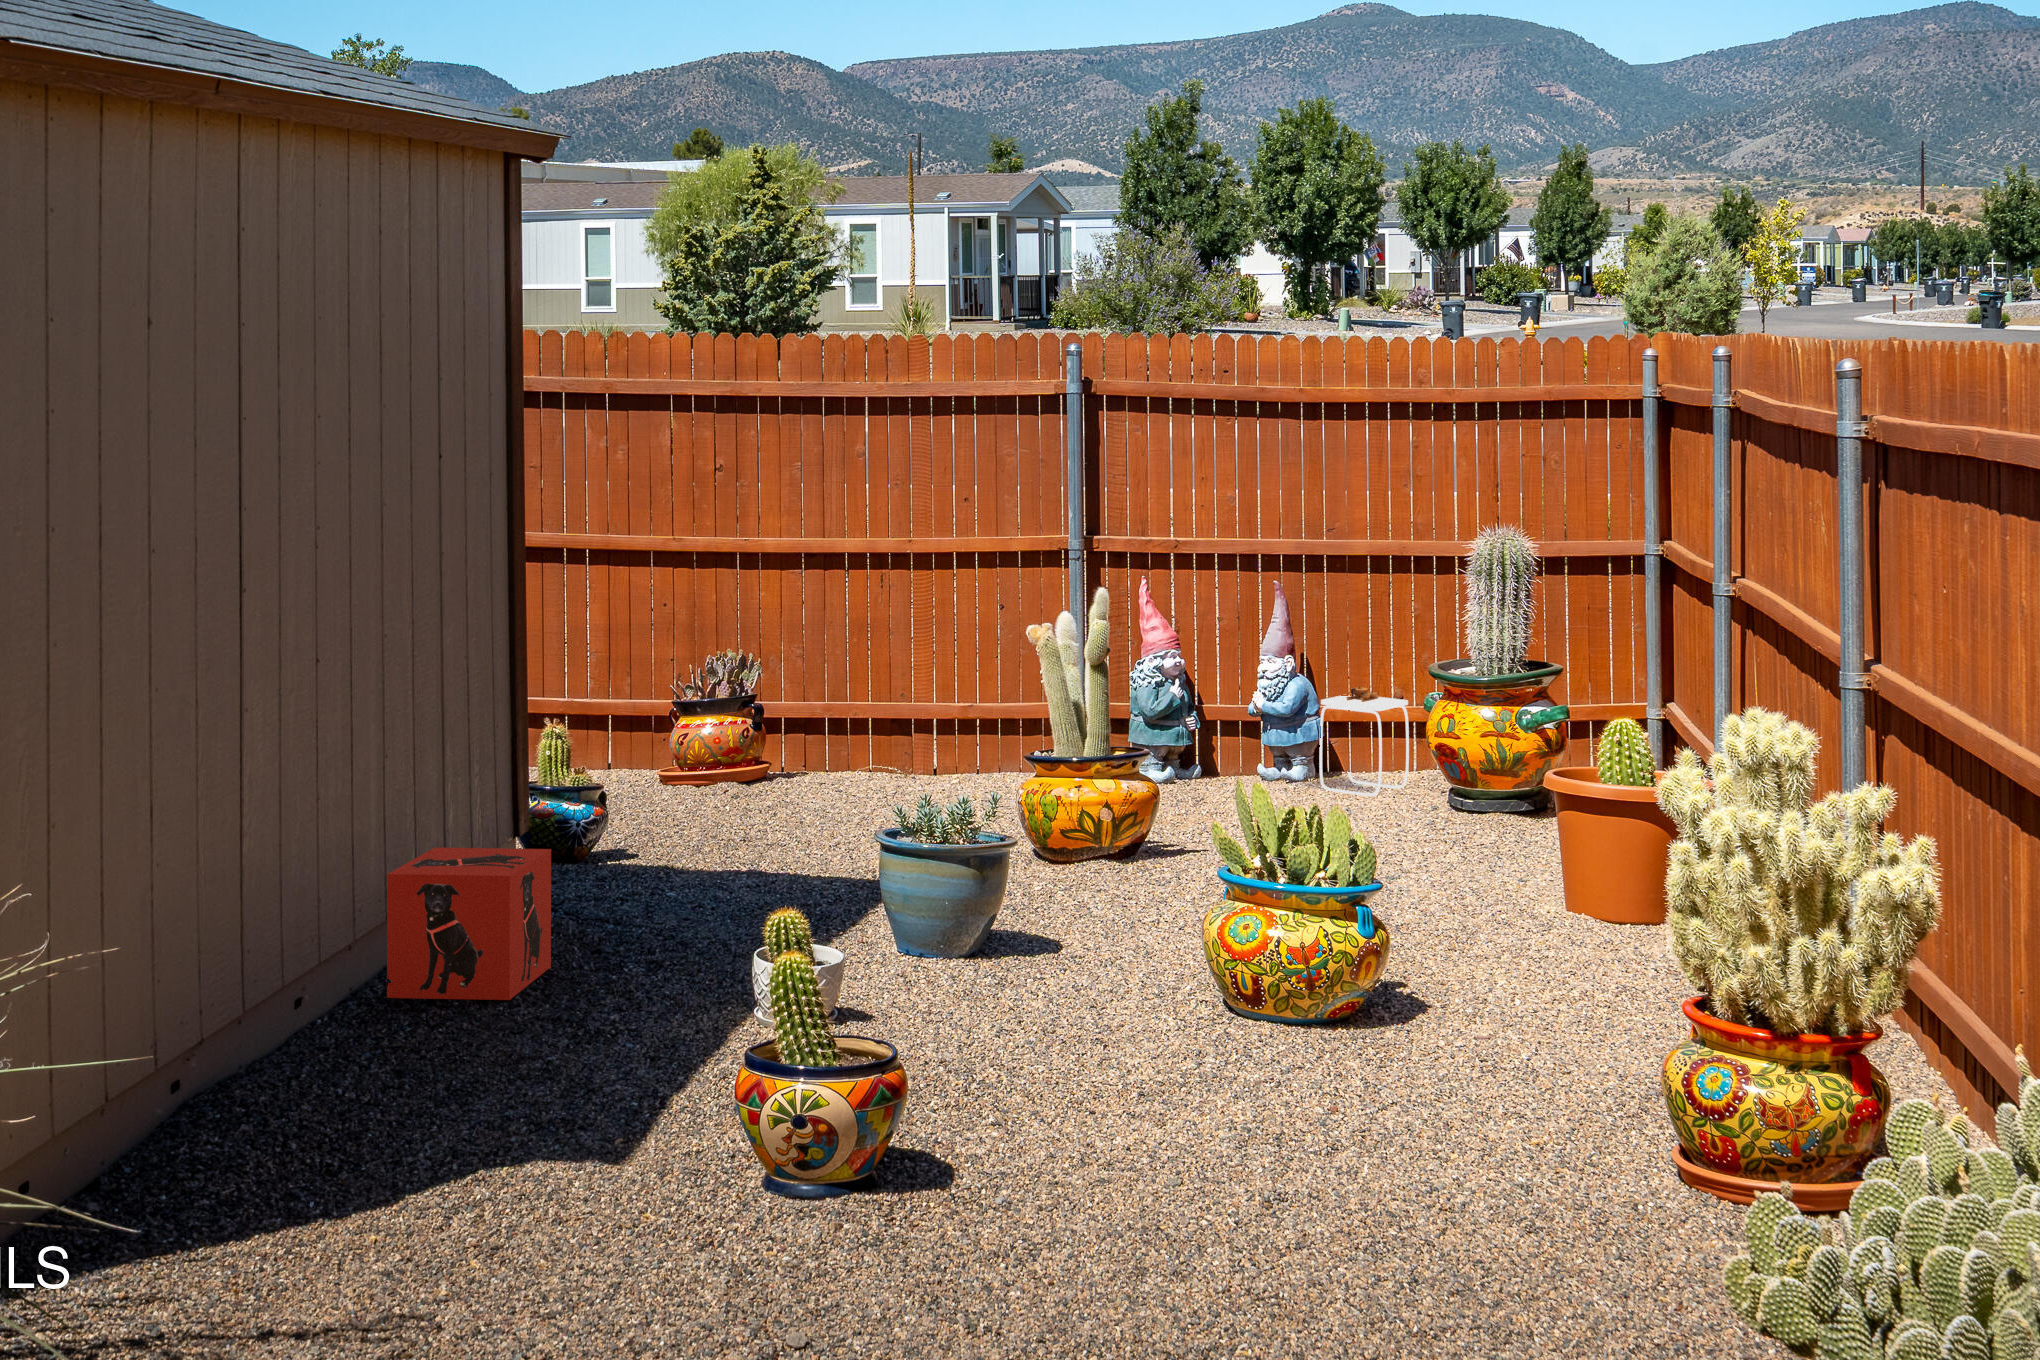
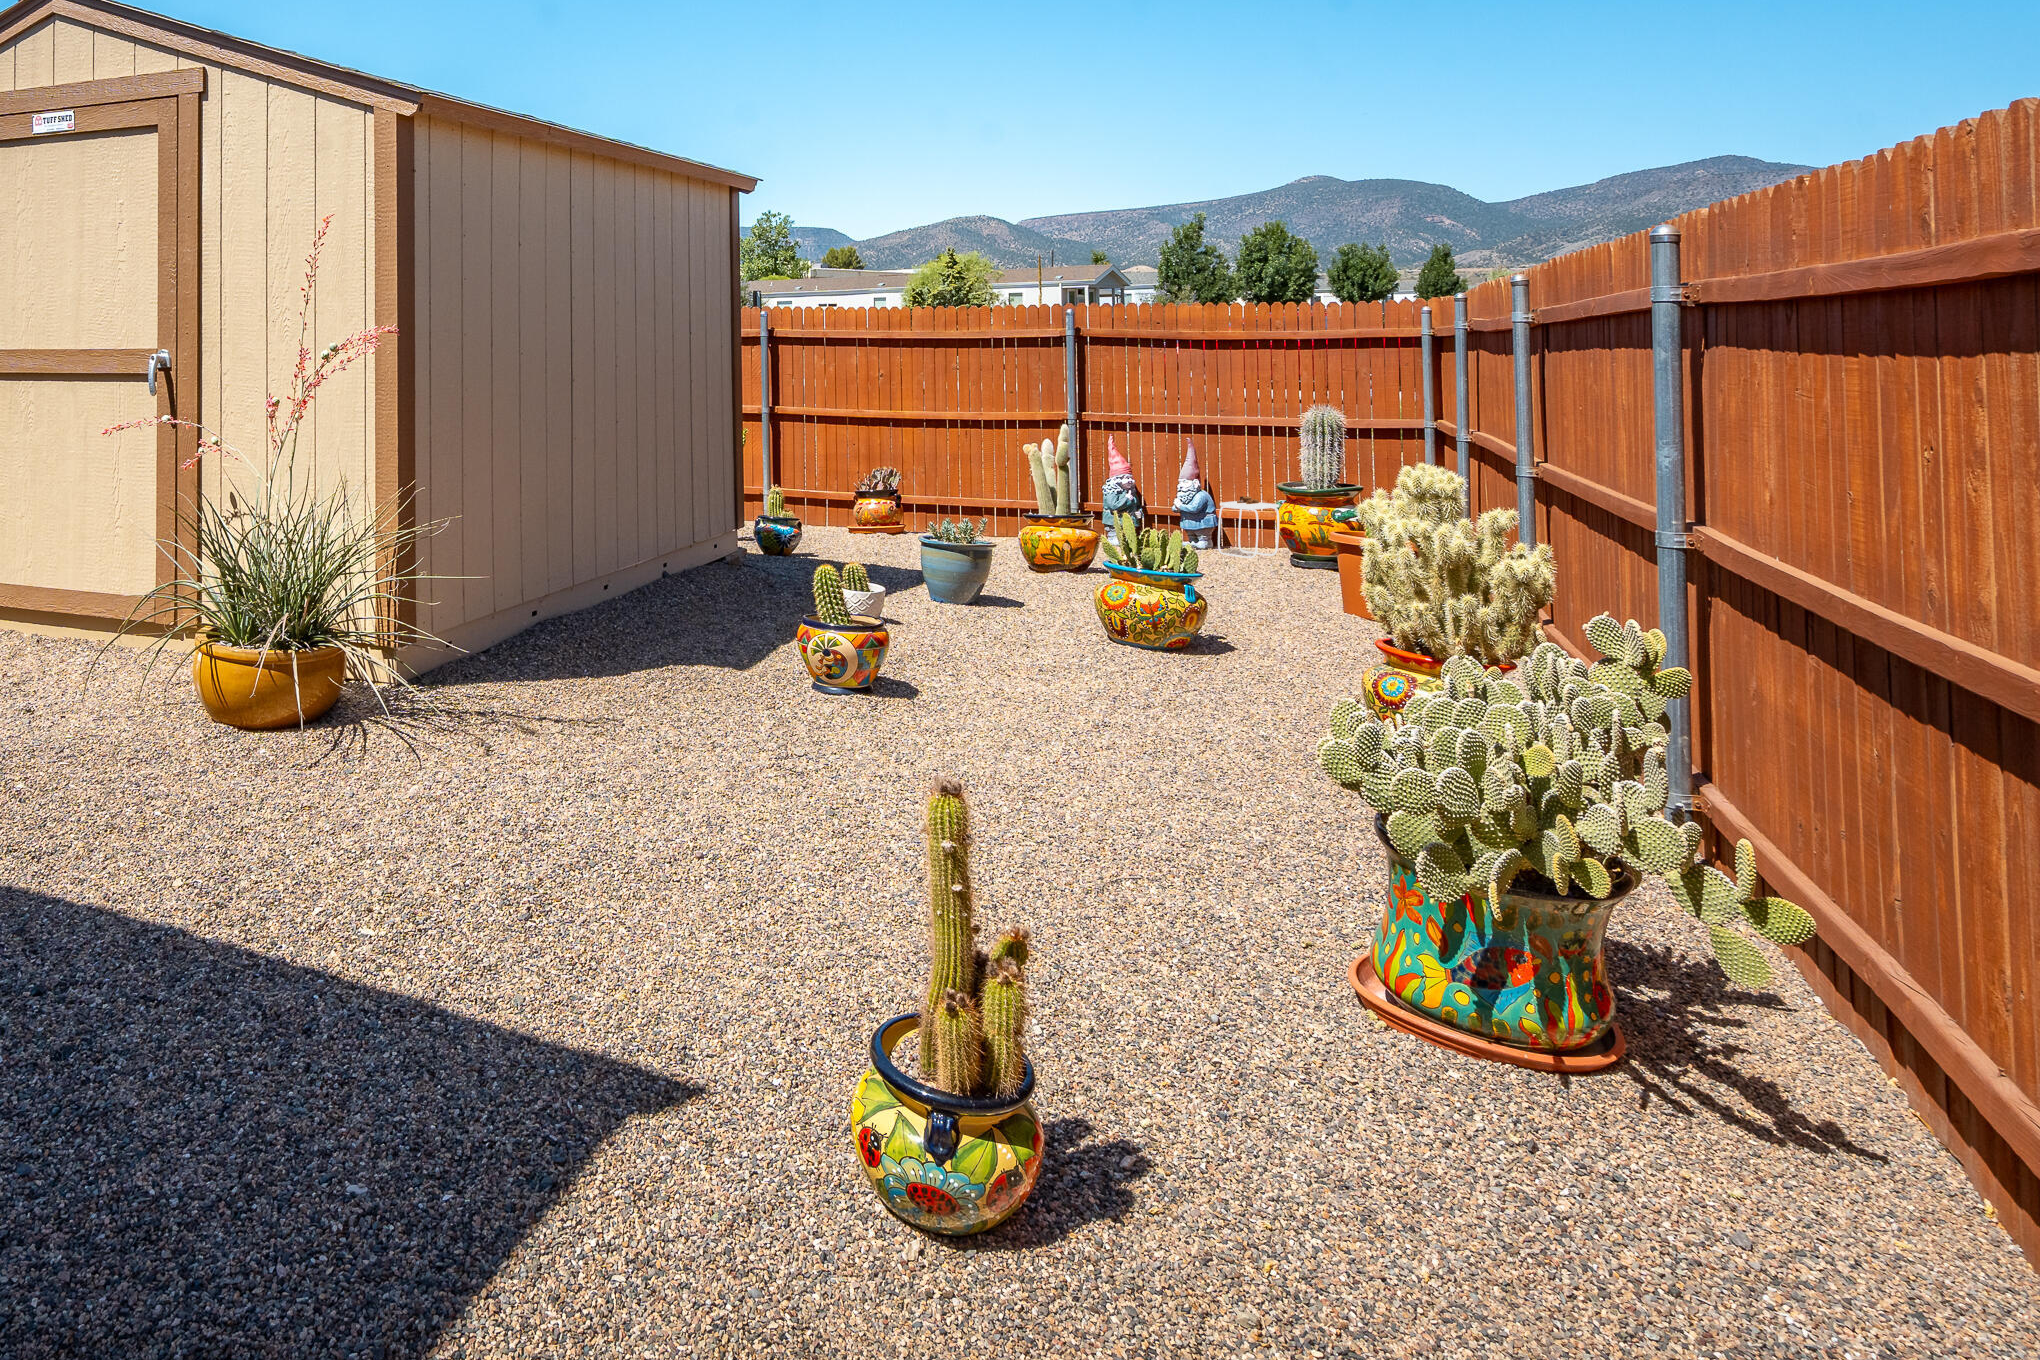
storage box: present [387,848,551,1000] -> none [685,538,760,605]

